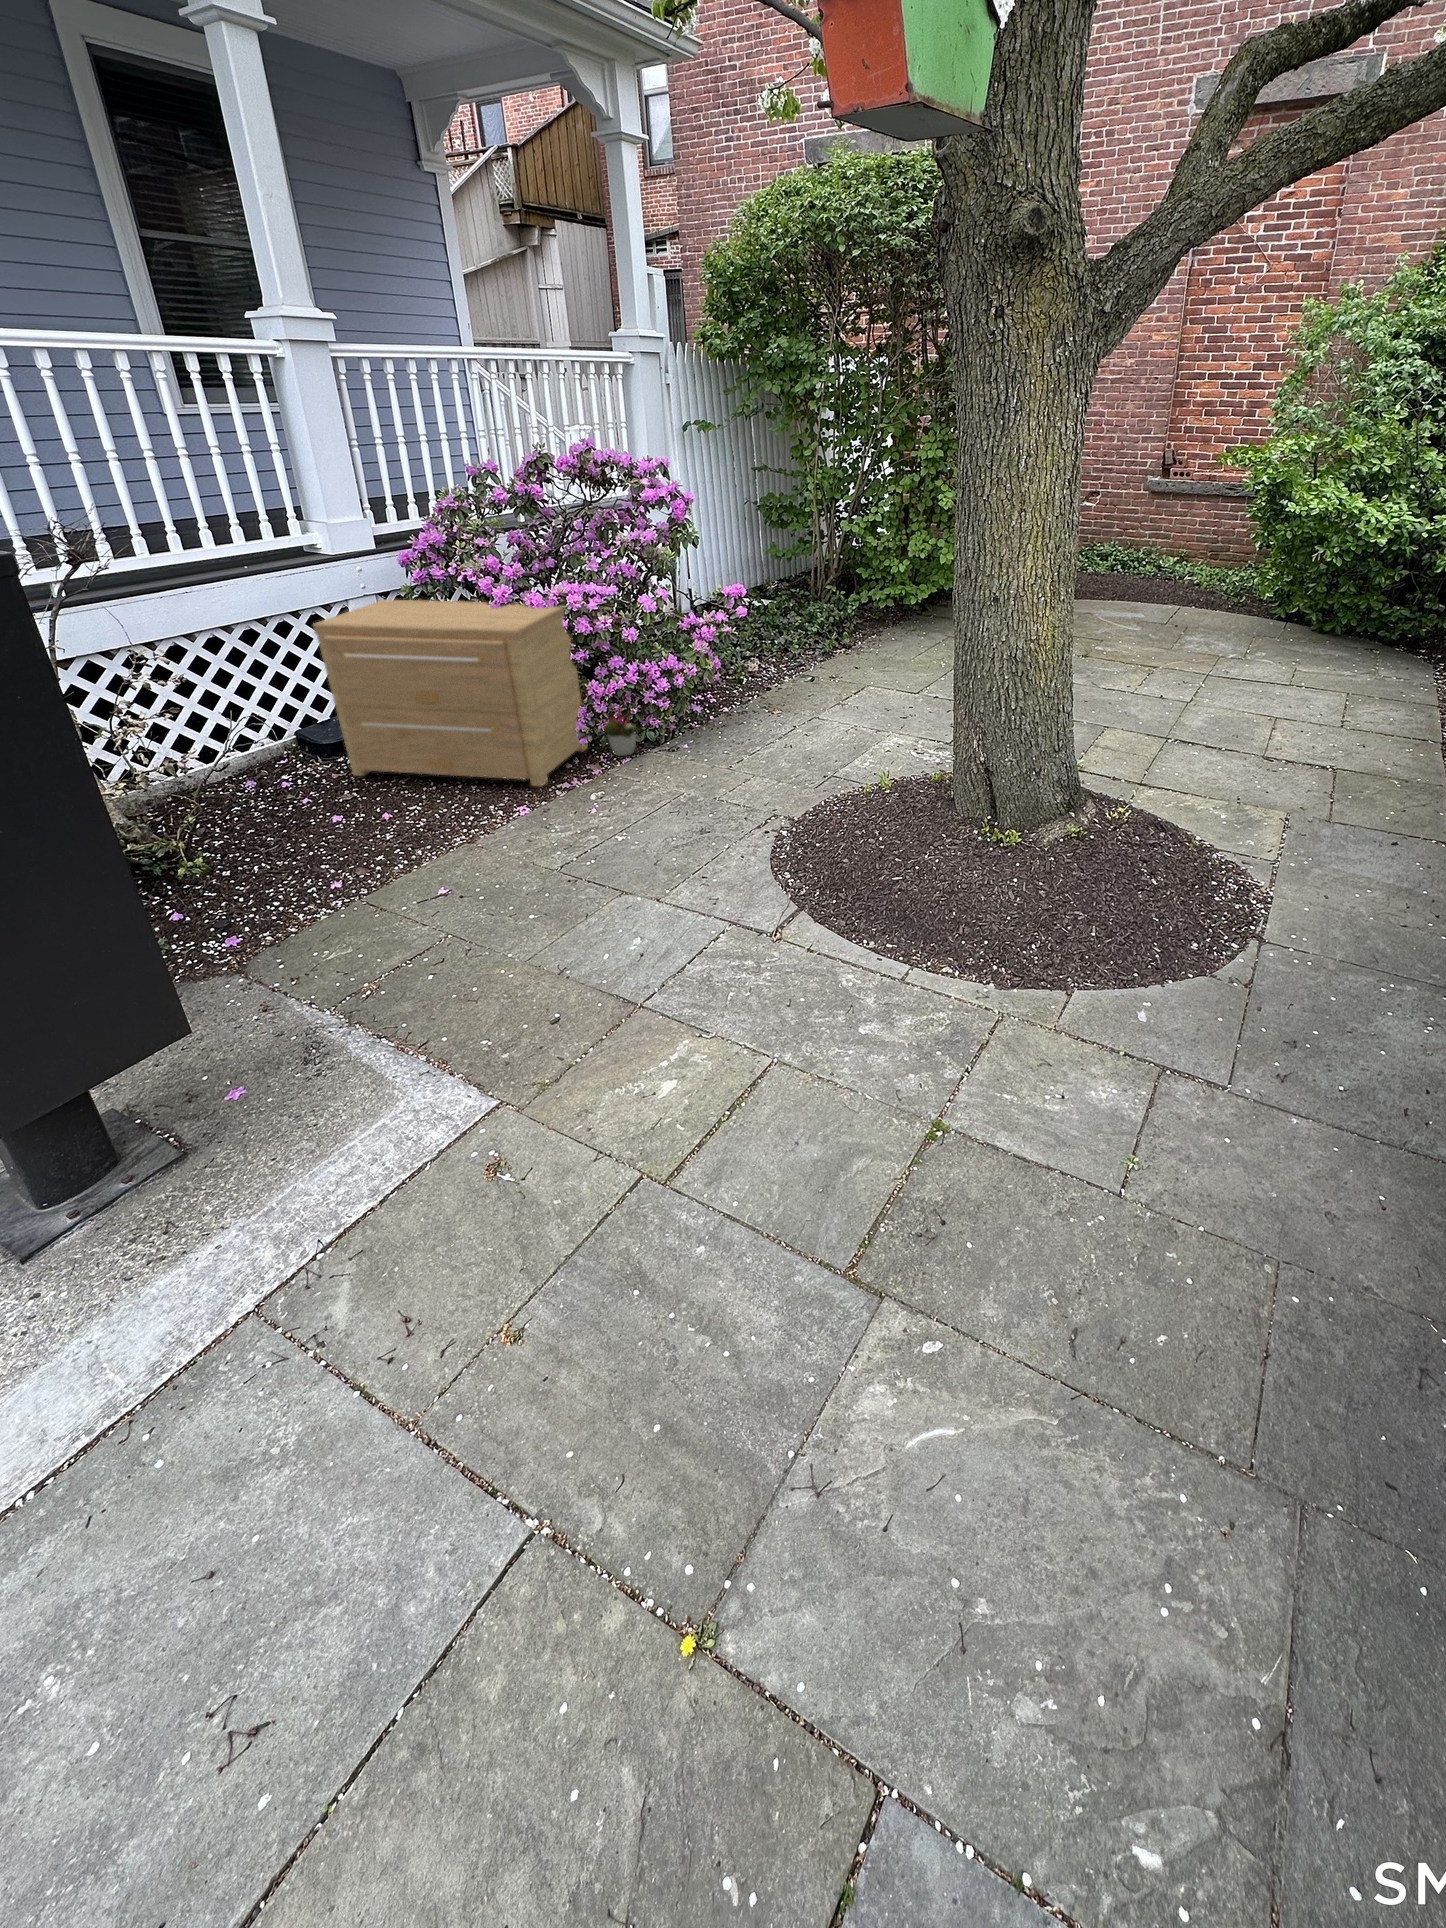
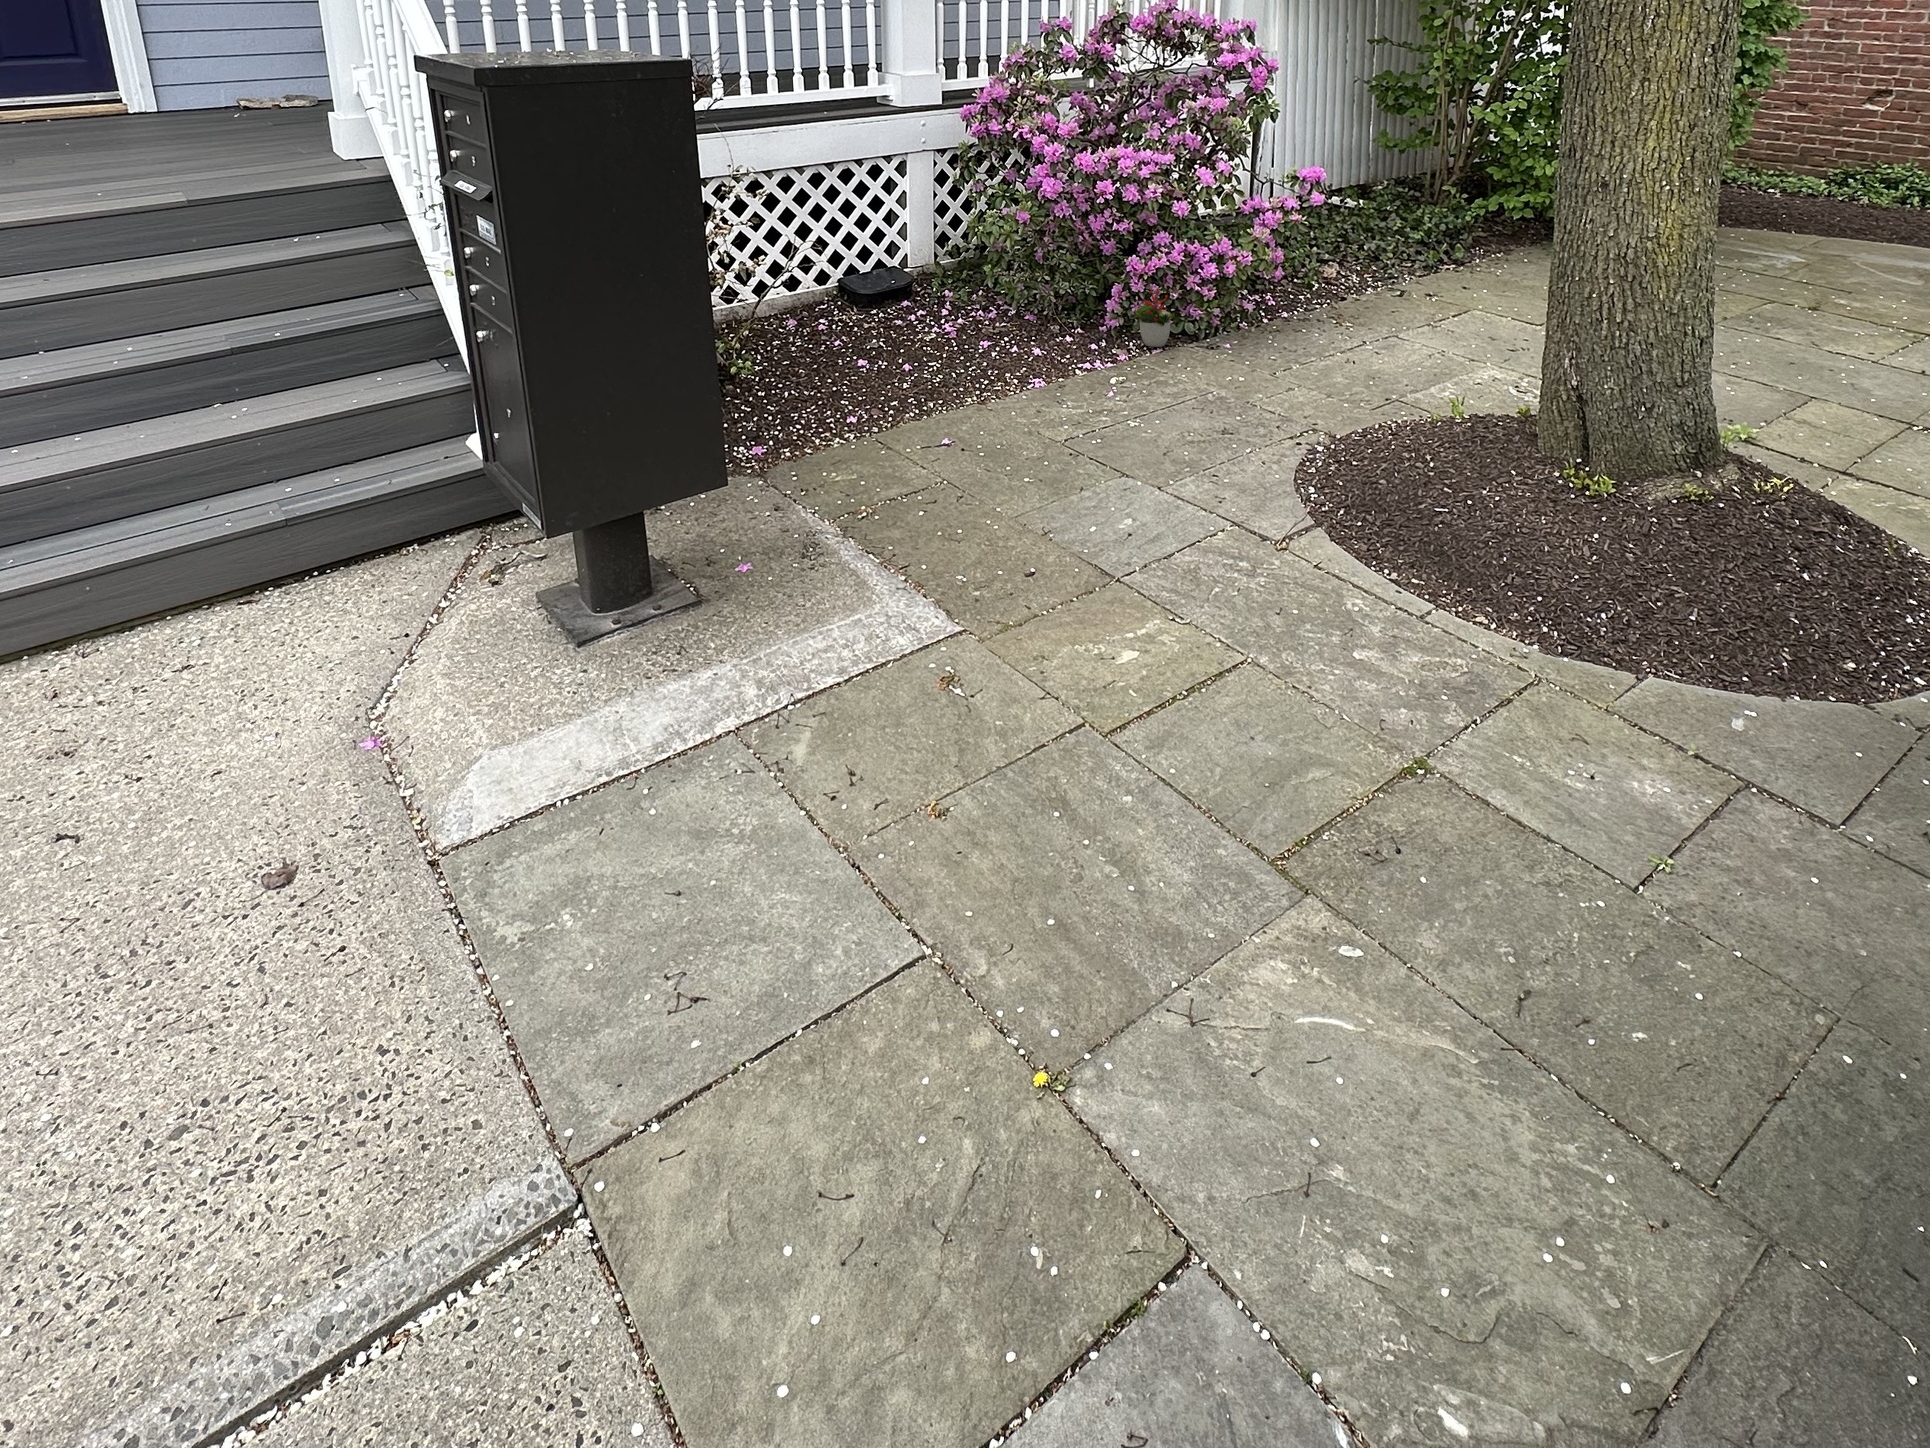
side table: present [313,600,588,786] -> none [872,154,1120,364]

